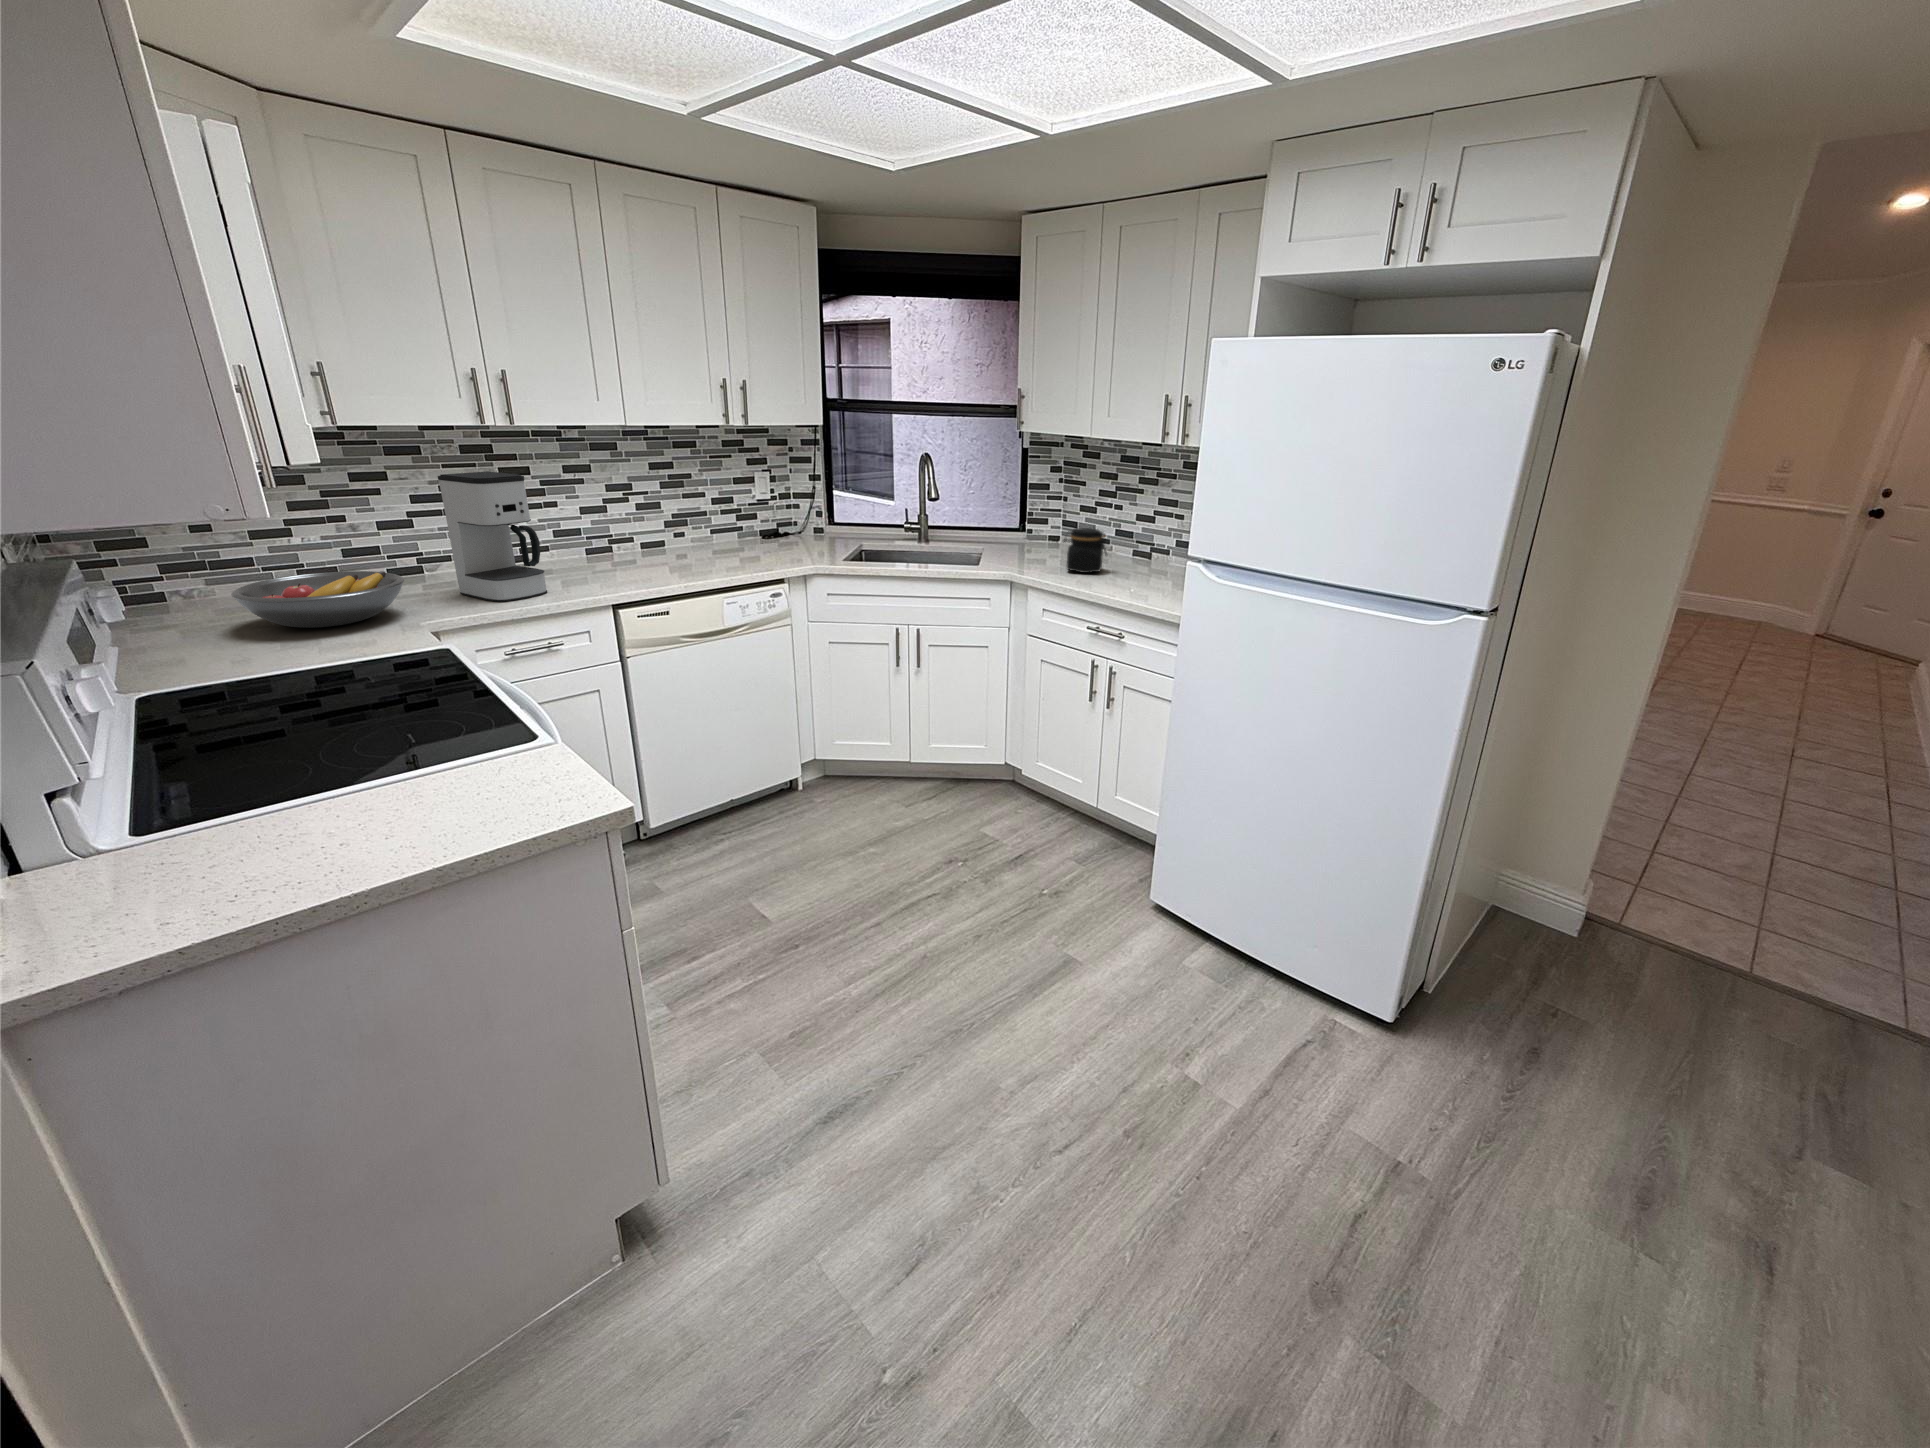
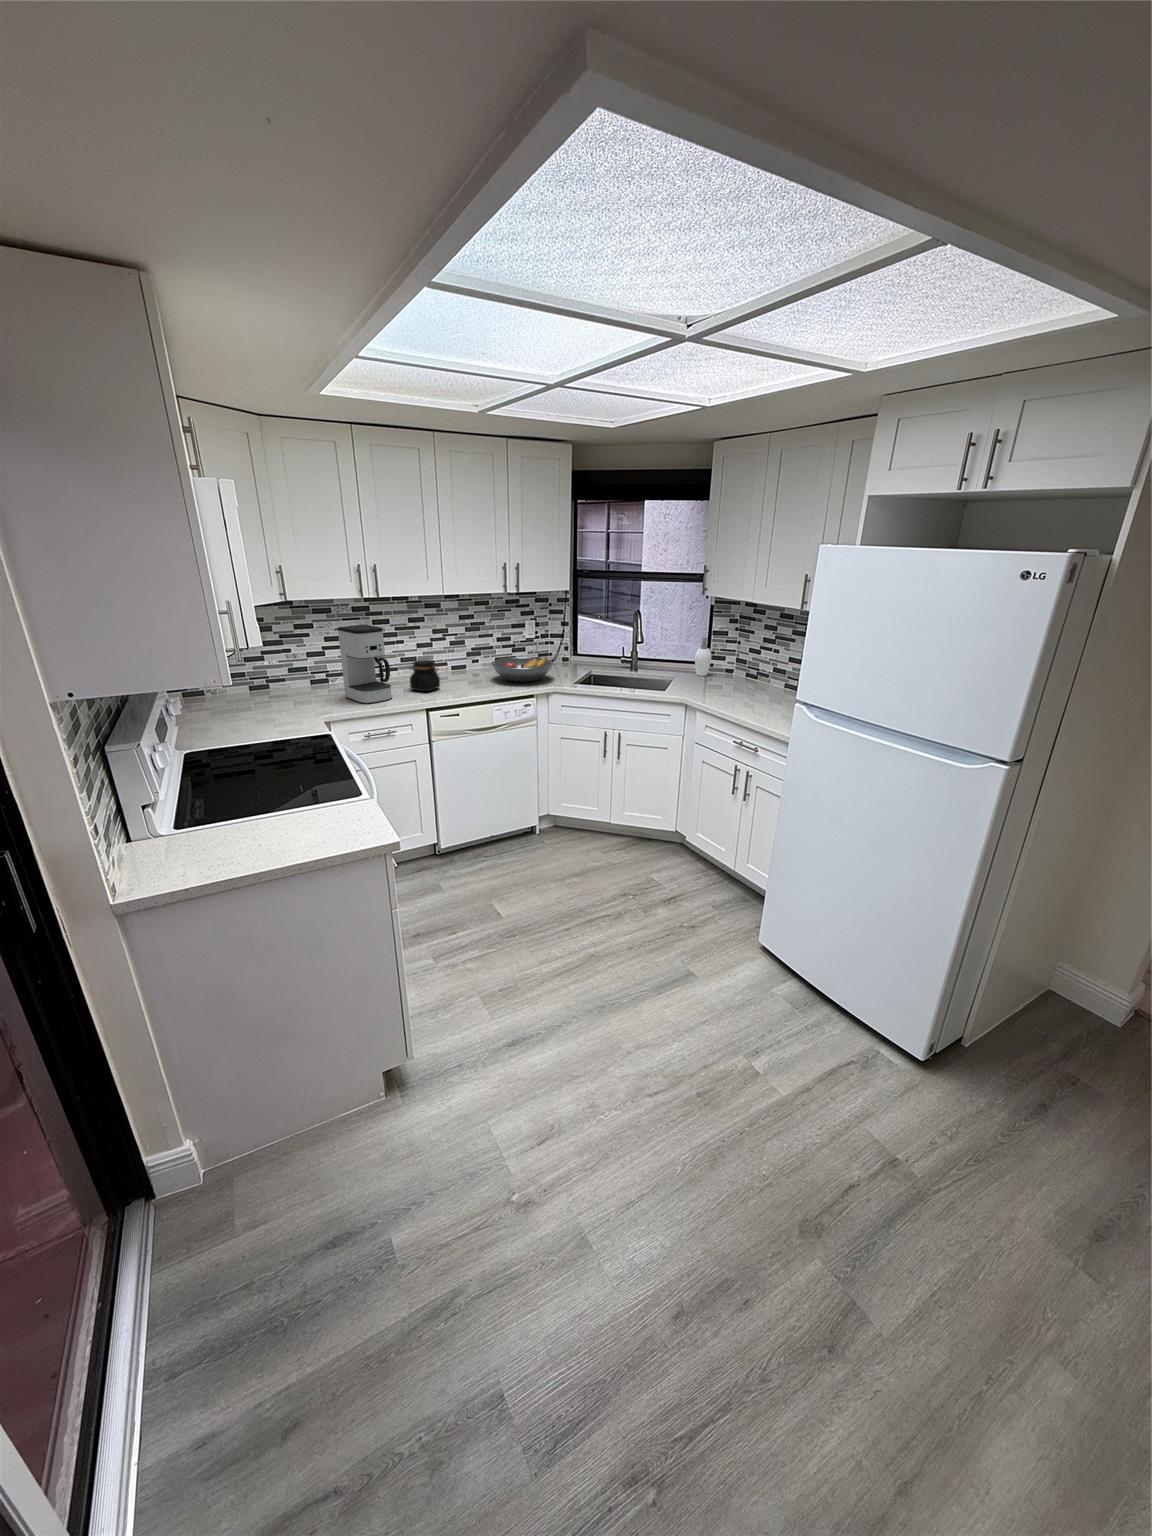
soap dispenser: none [1008,492,1031,546] -> present [695,637,711,676]
jar: present [1064,528,1107,573] -> present [410,660,440,691]
fruit bowl: present [231,571,404,628] -> present [491,657,553,682]

